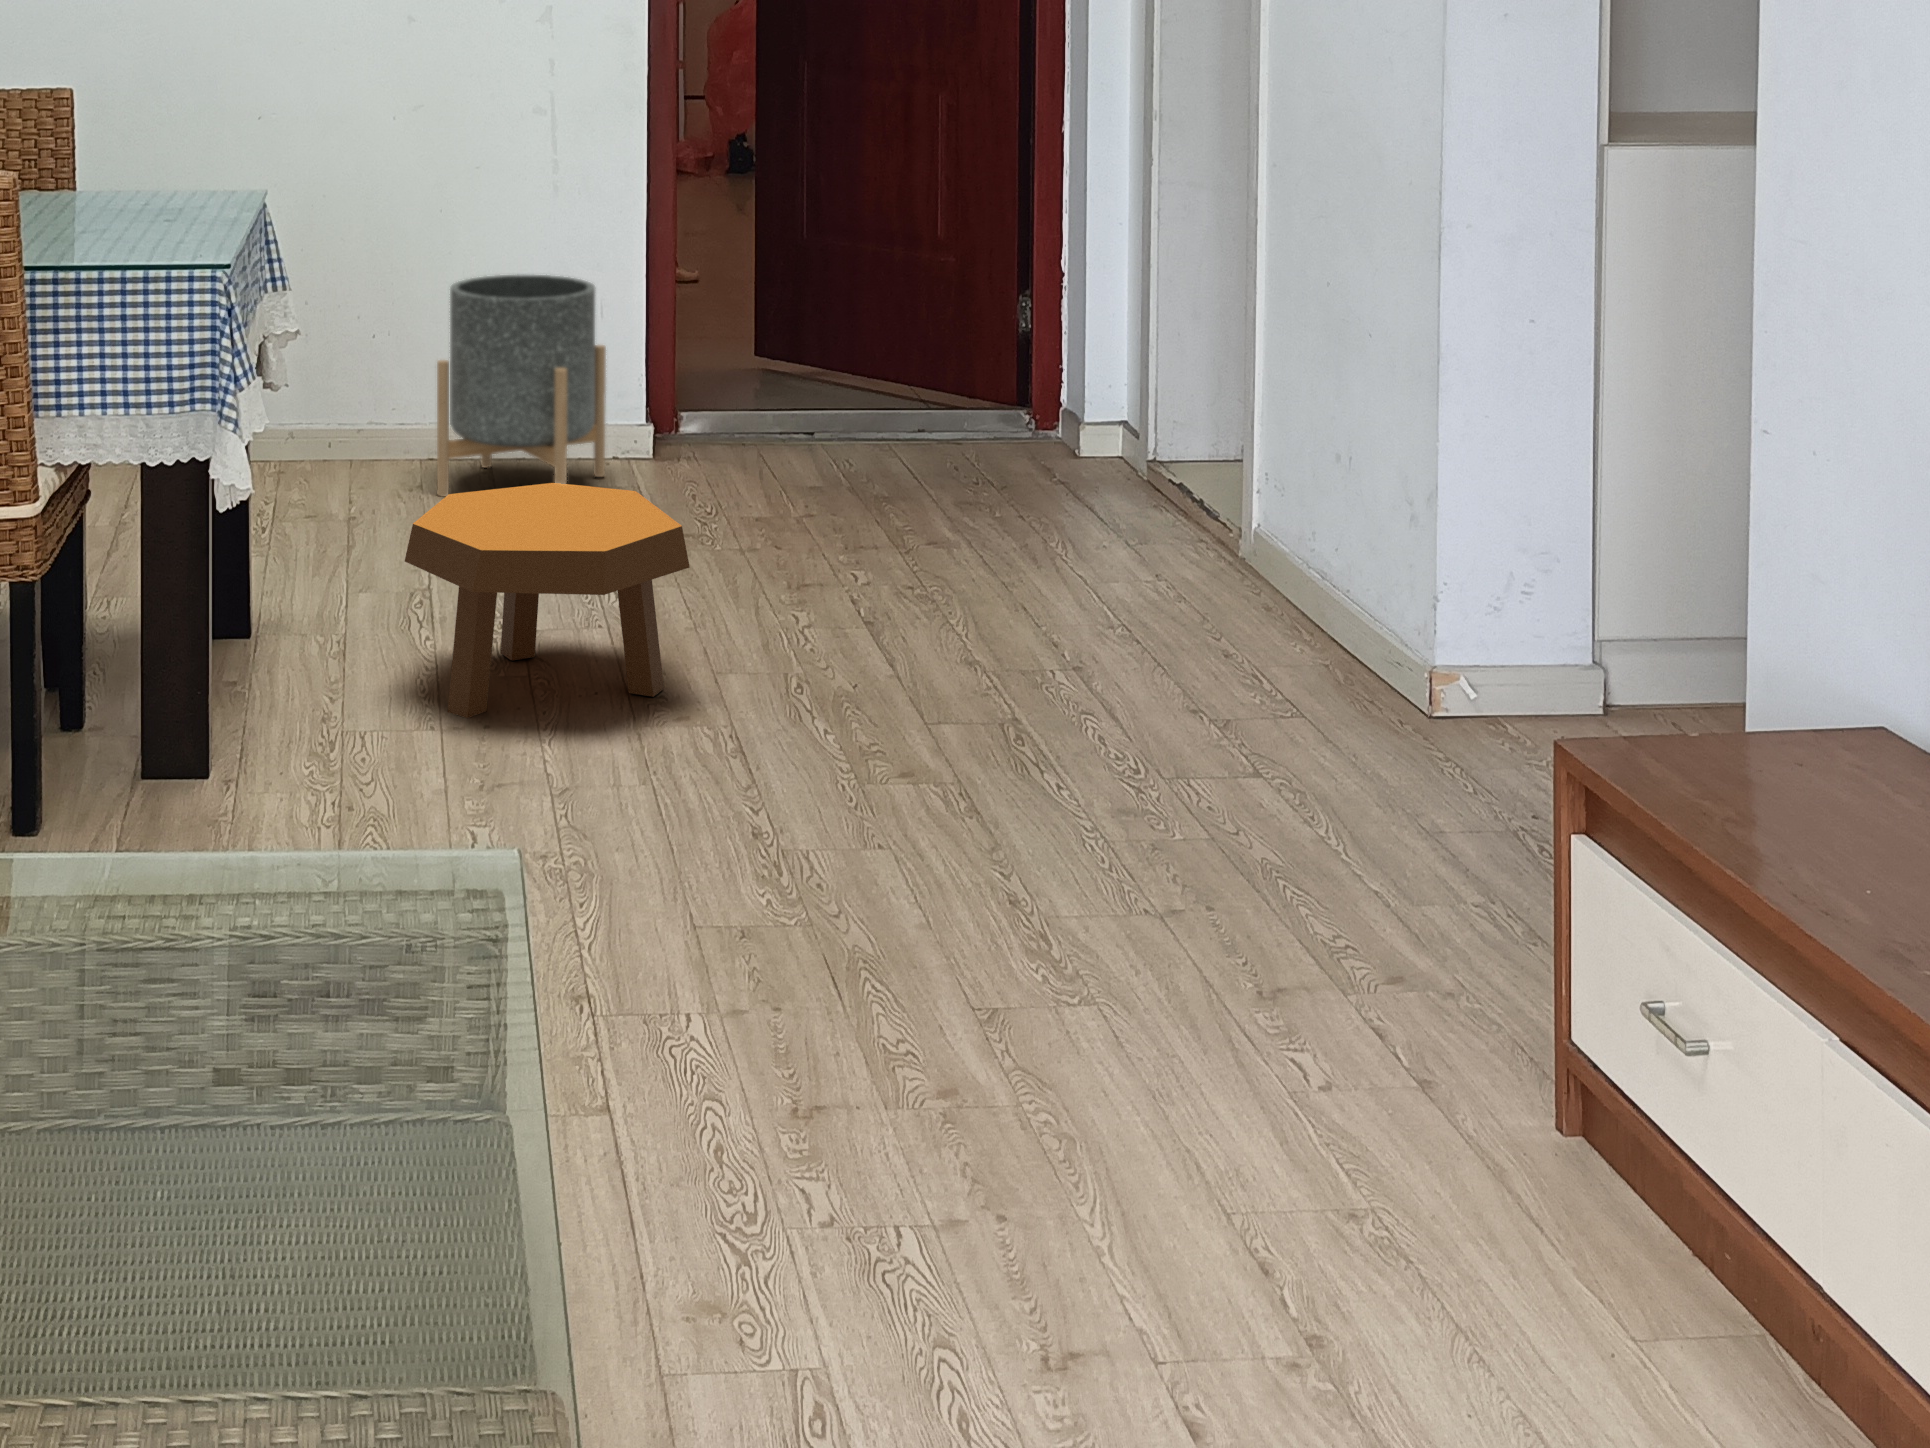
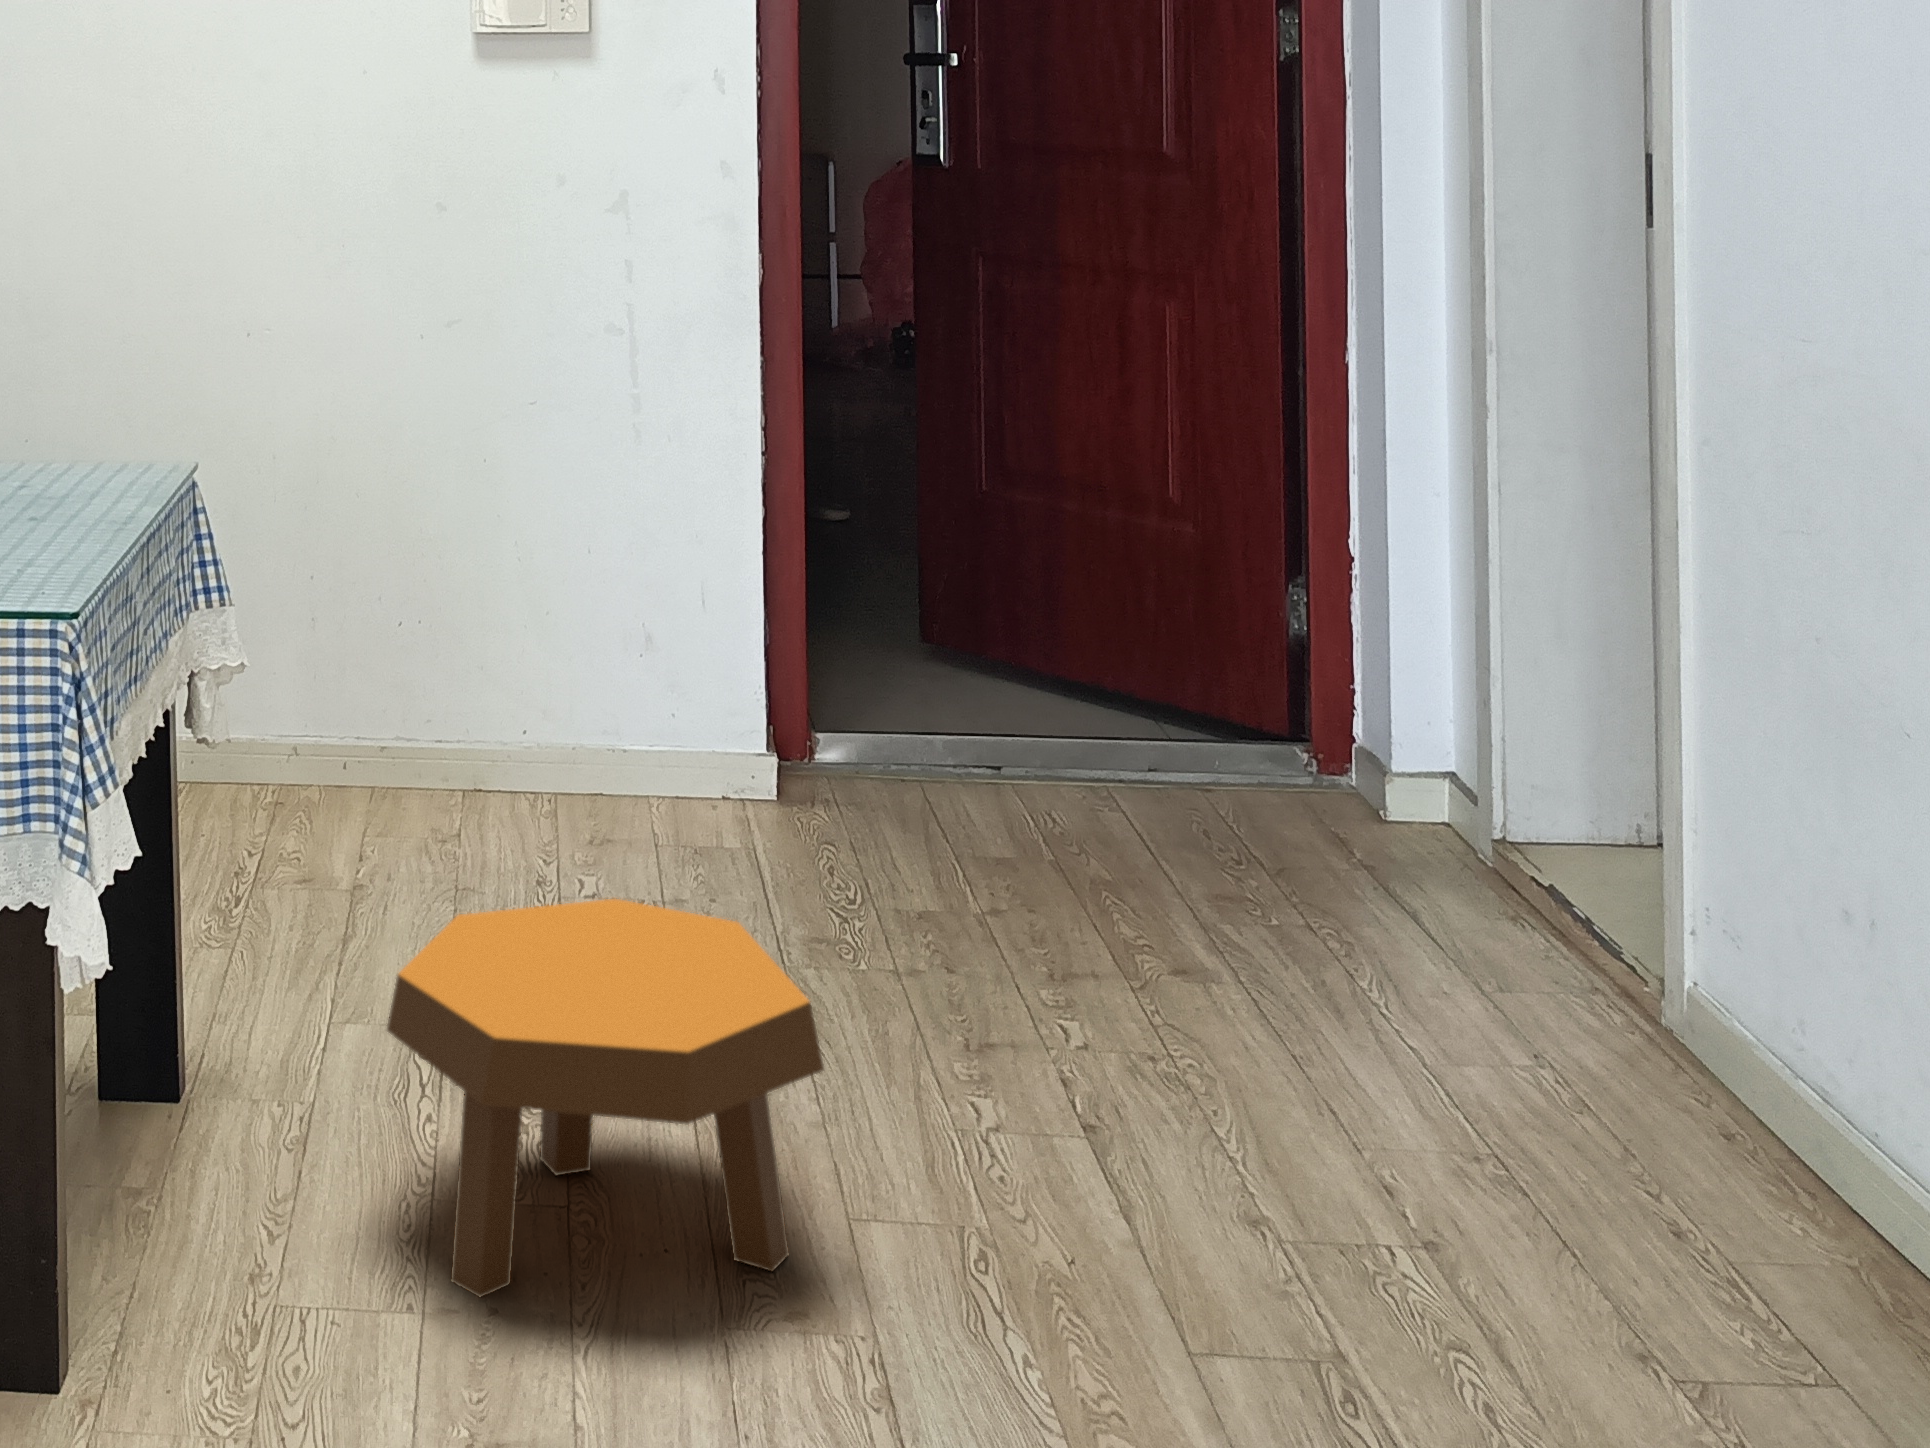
planter: present [437,275,606,496] -> none [468,541,704,875]

